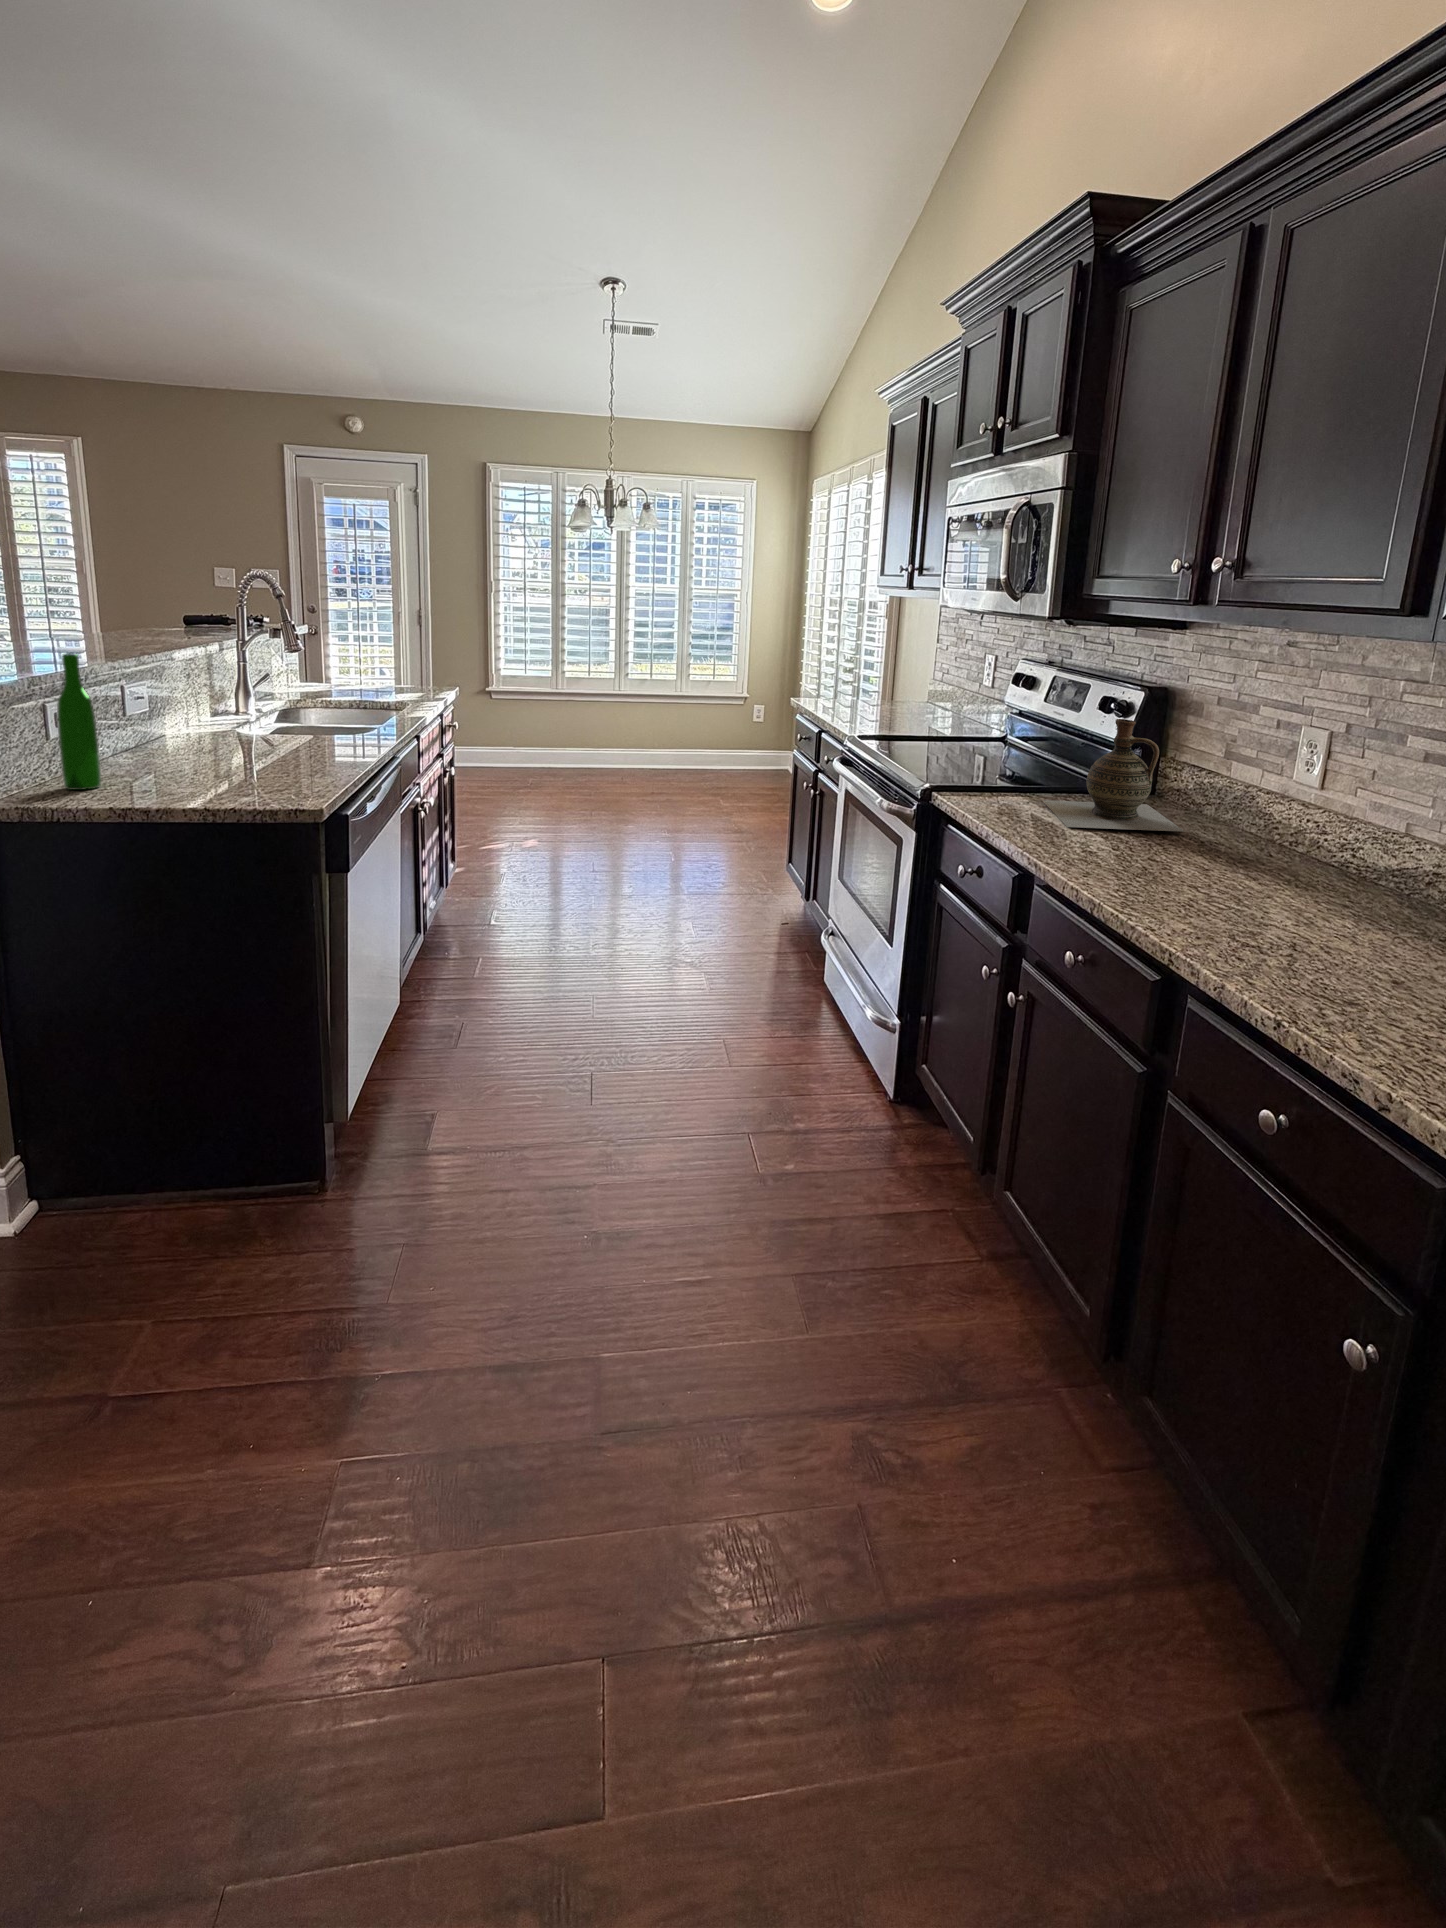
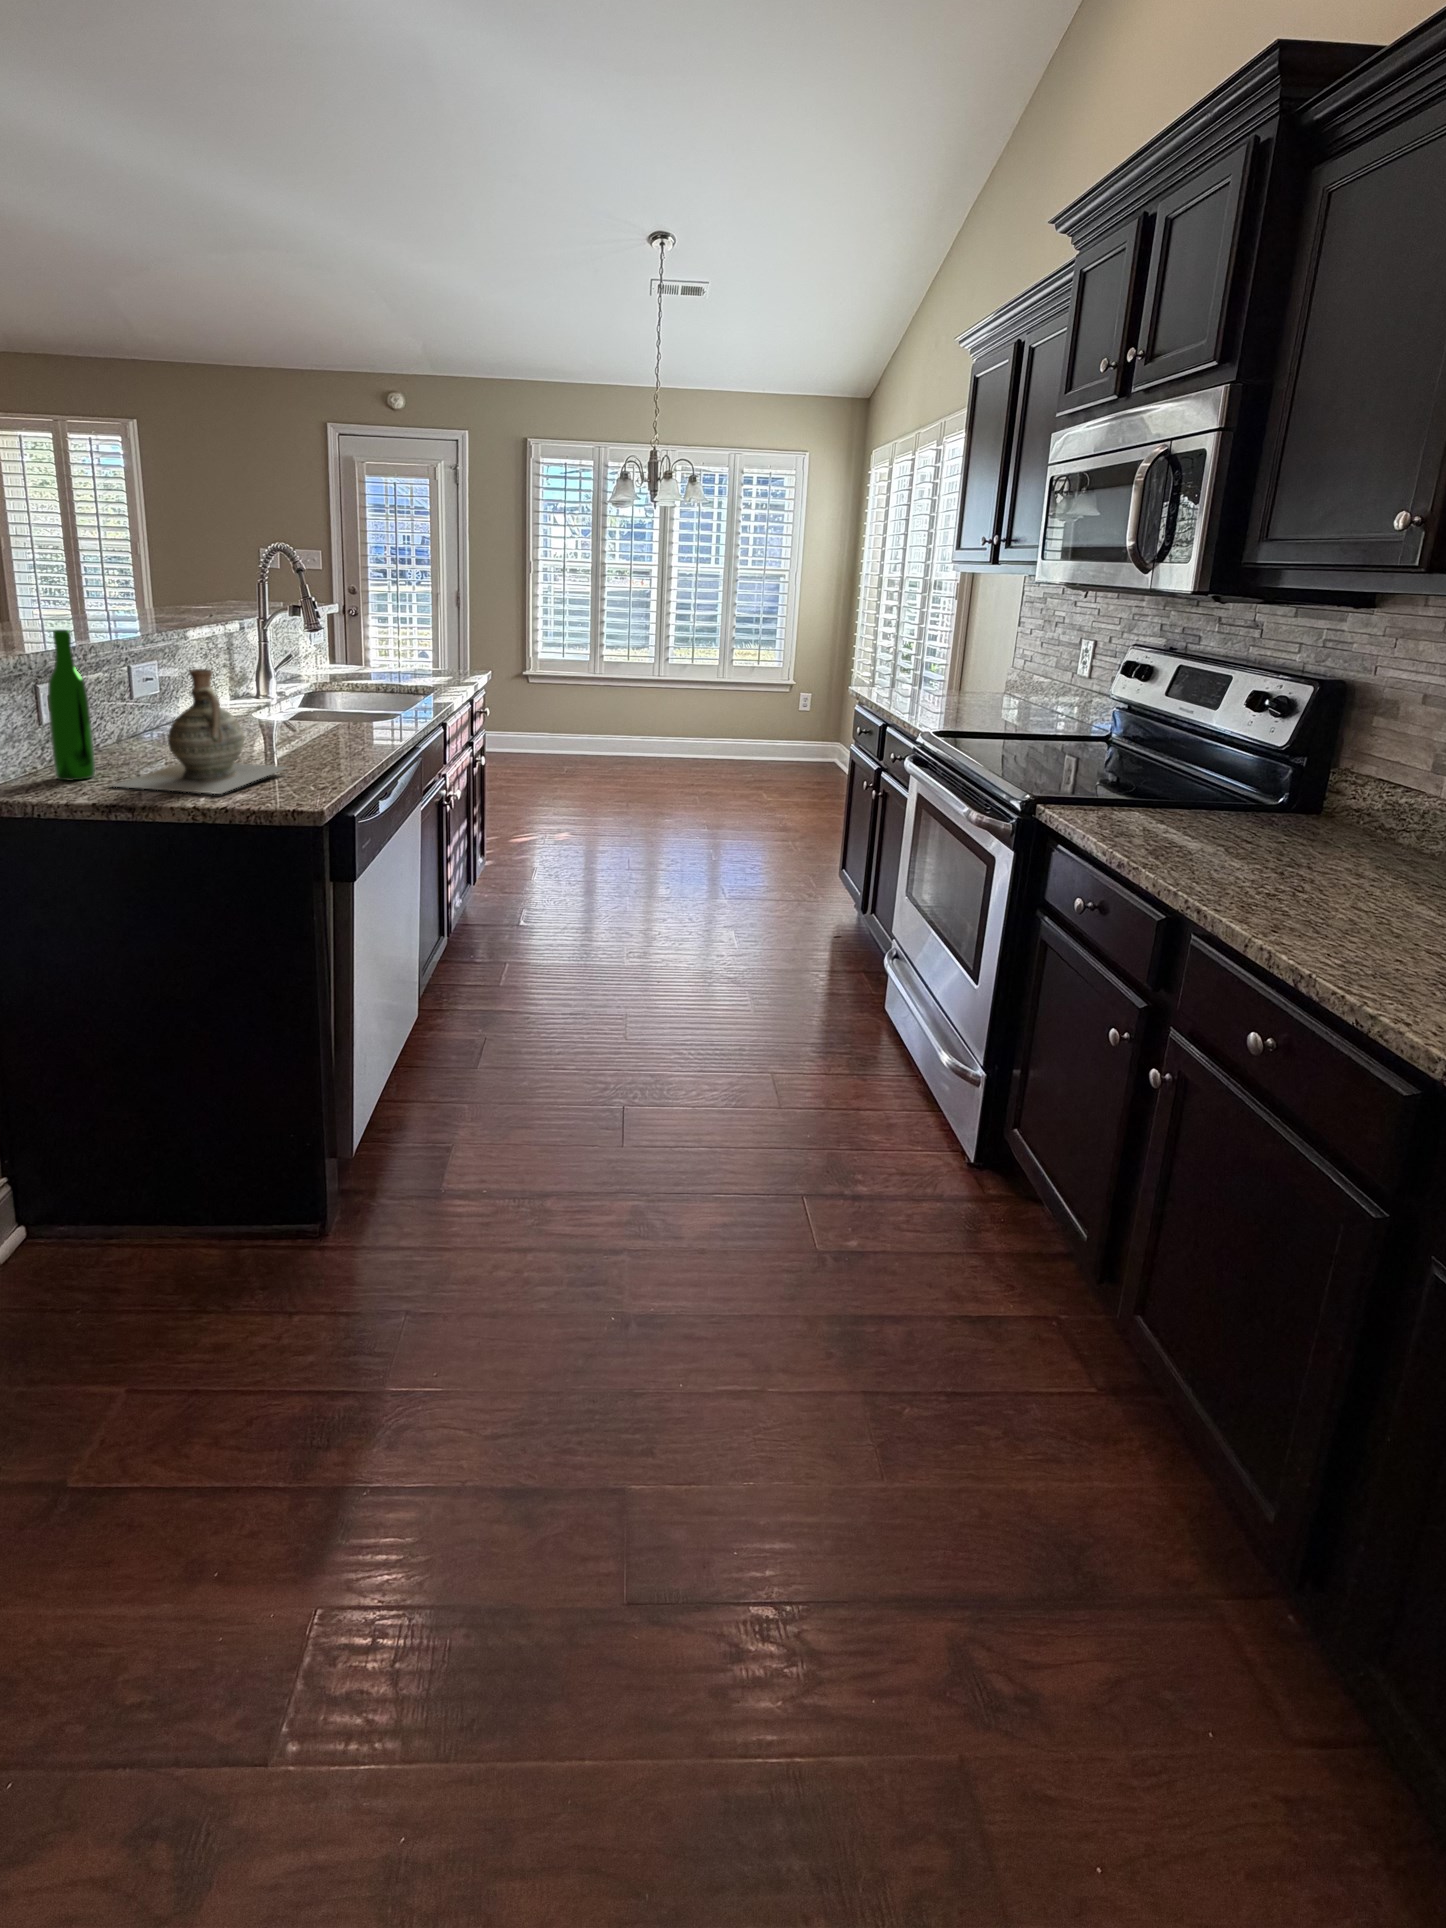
ceramic jug: present [1042,719,1184,832] -> present [113,669,290,794]

